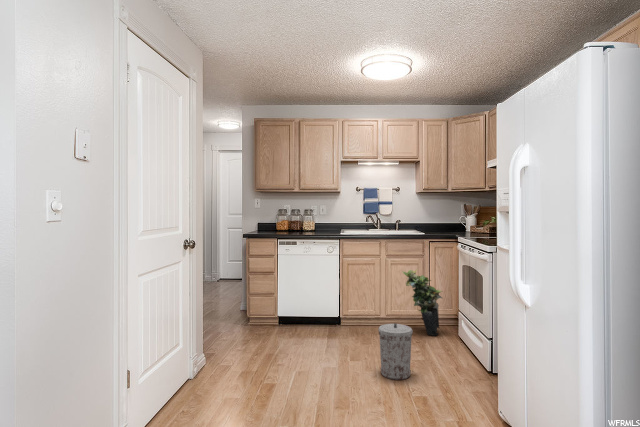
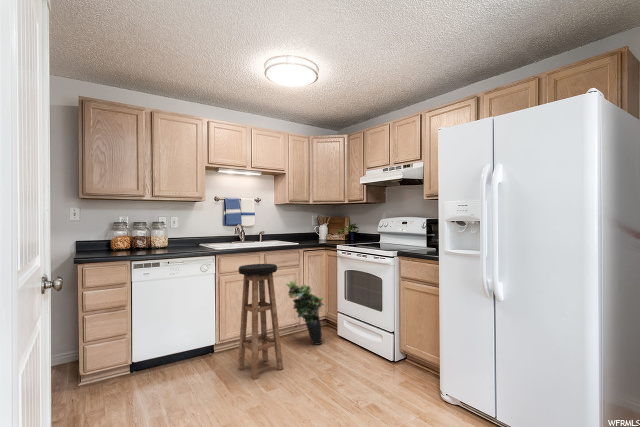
bar stool: none [349,250,383,346] -> present [238,264,283,380]
trash can: present [378,323,413,380] -> none [307,343,345,412]

